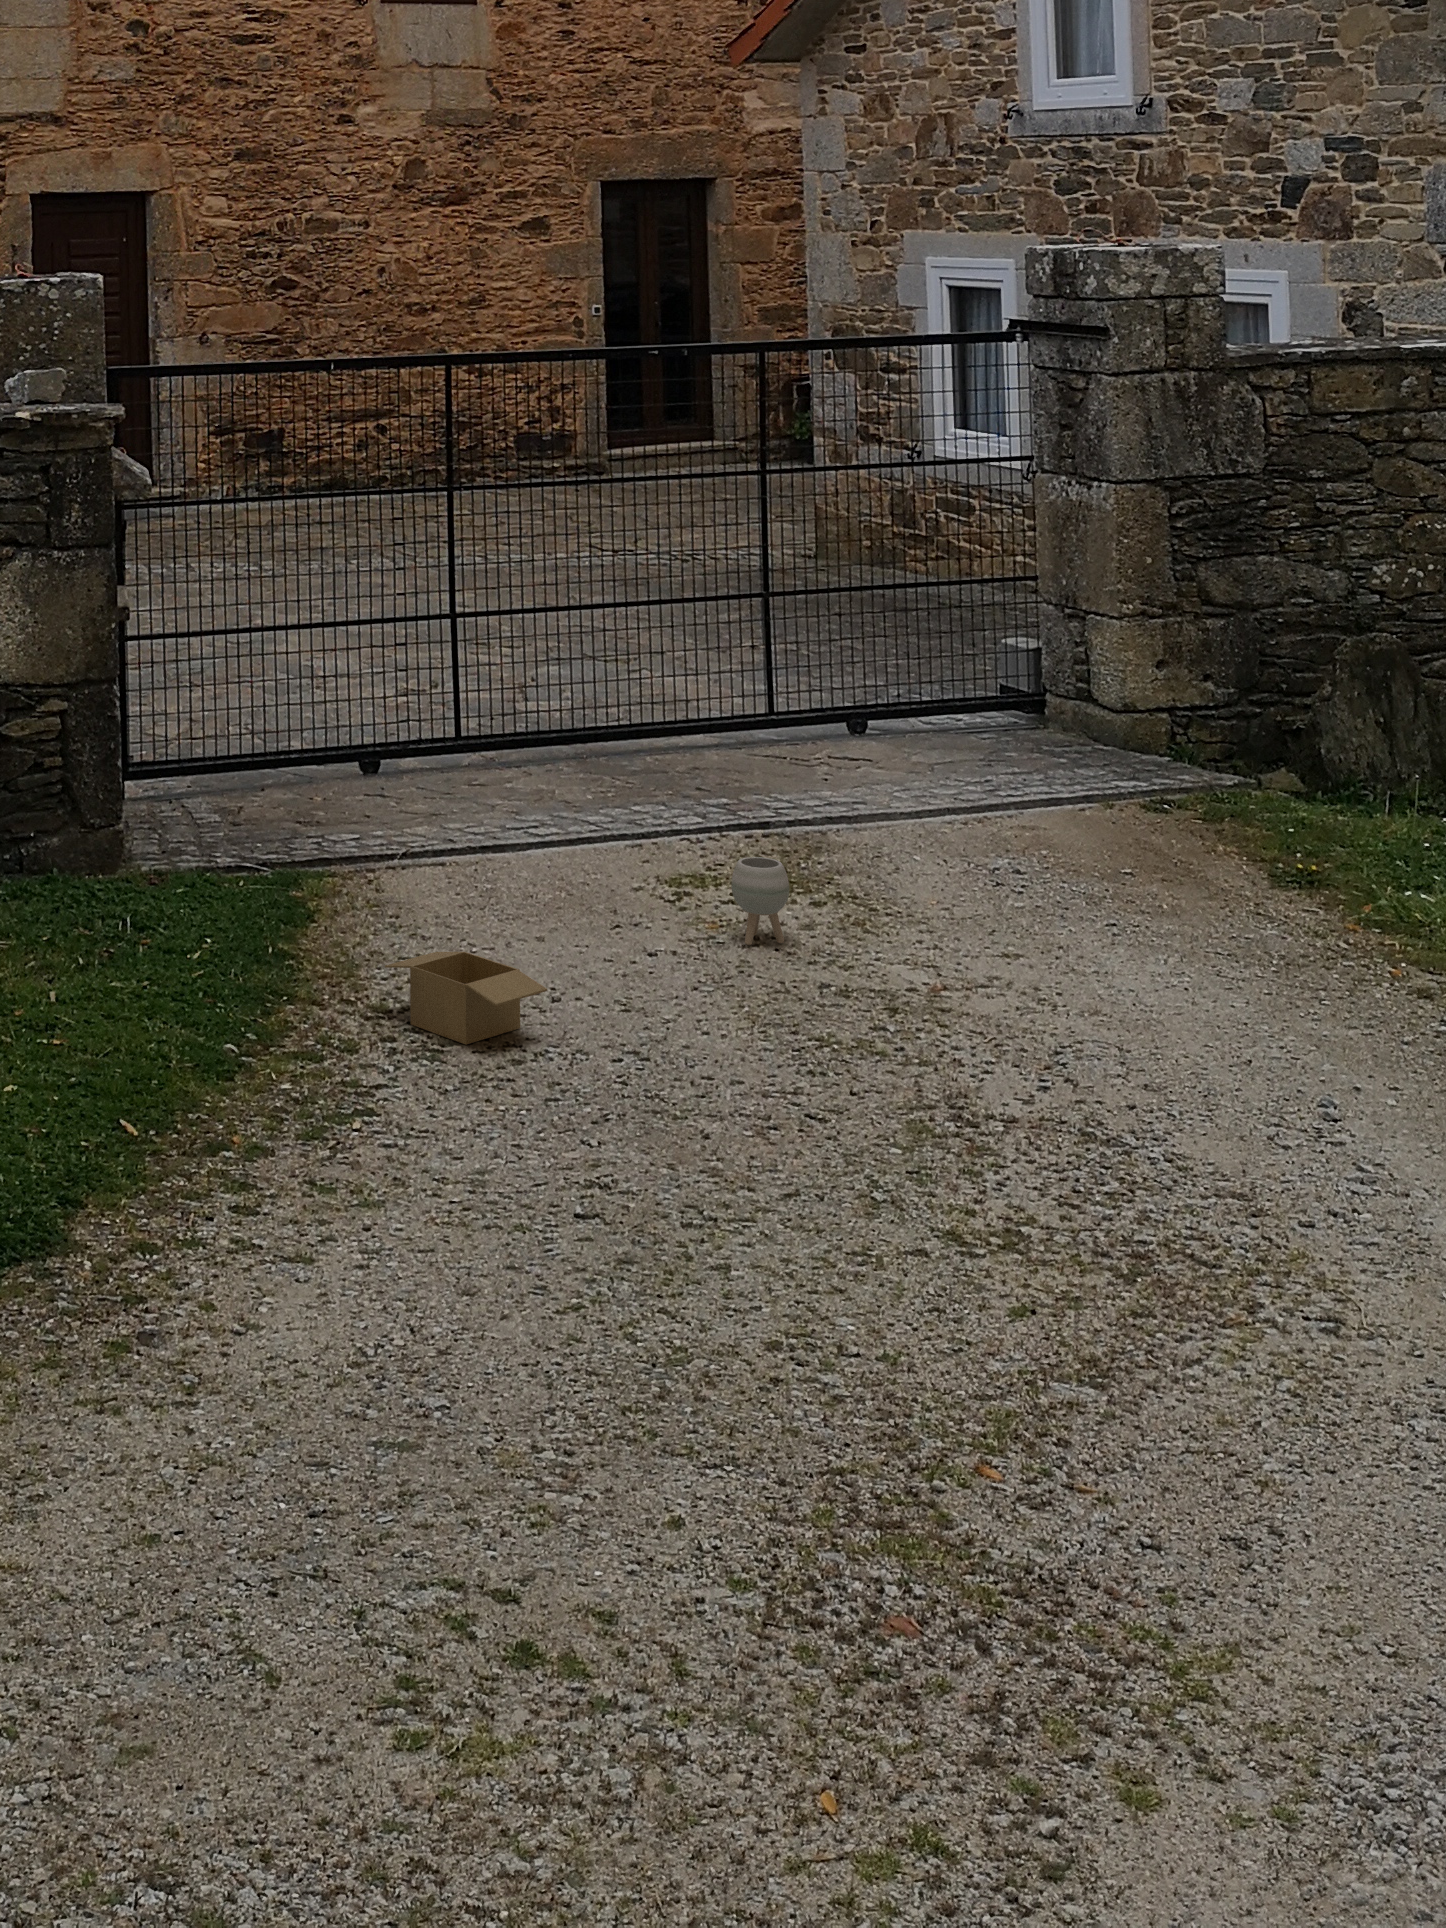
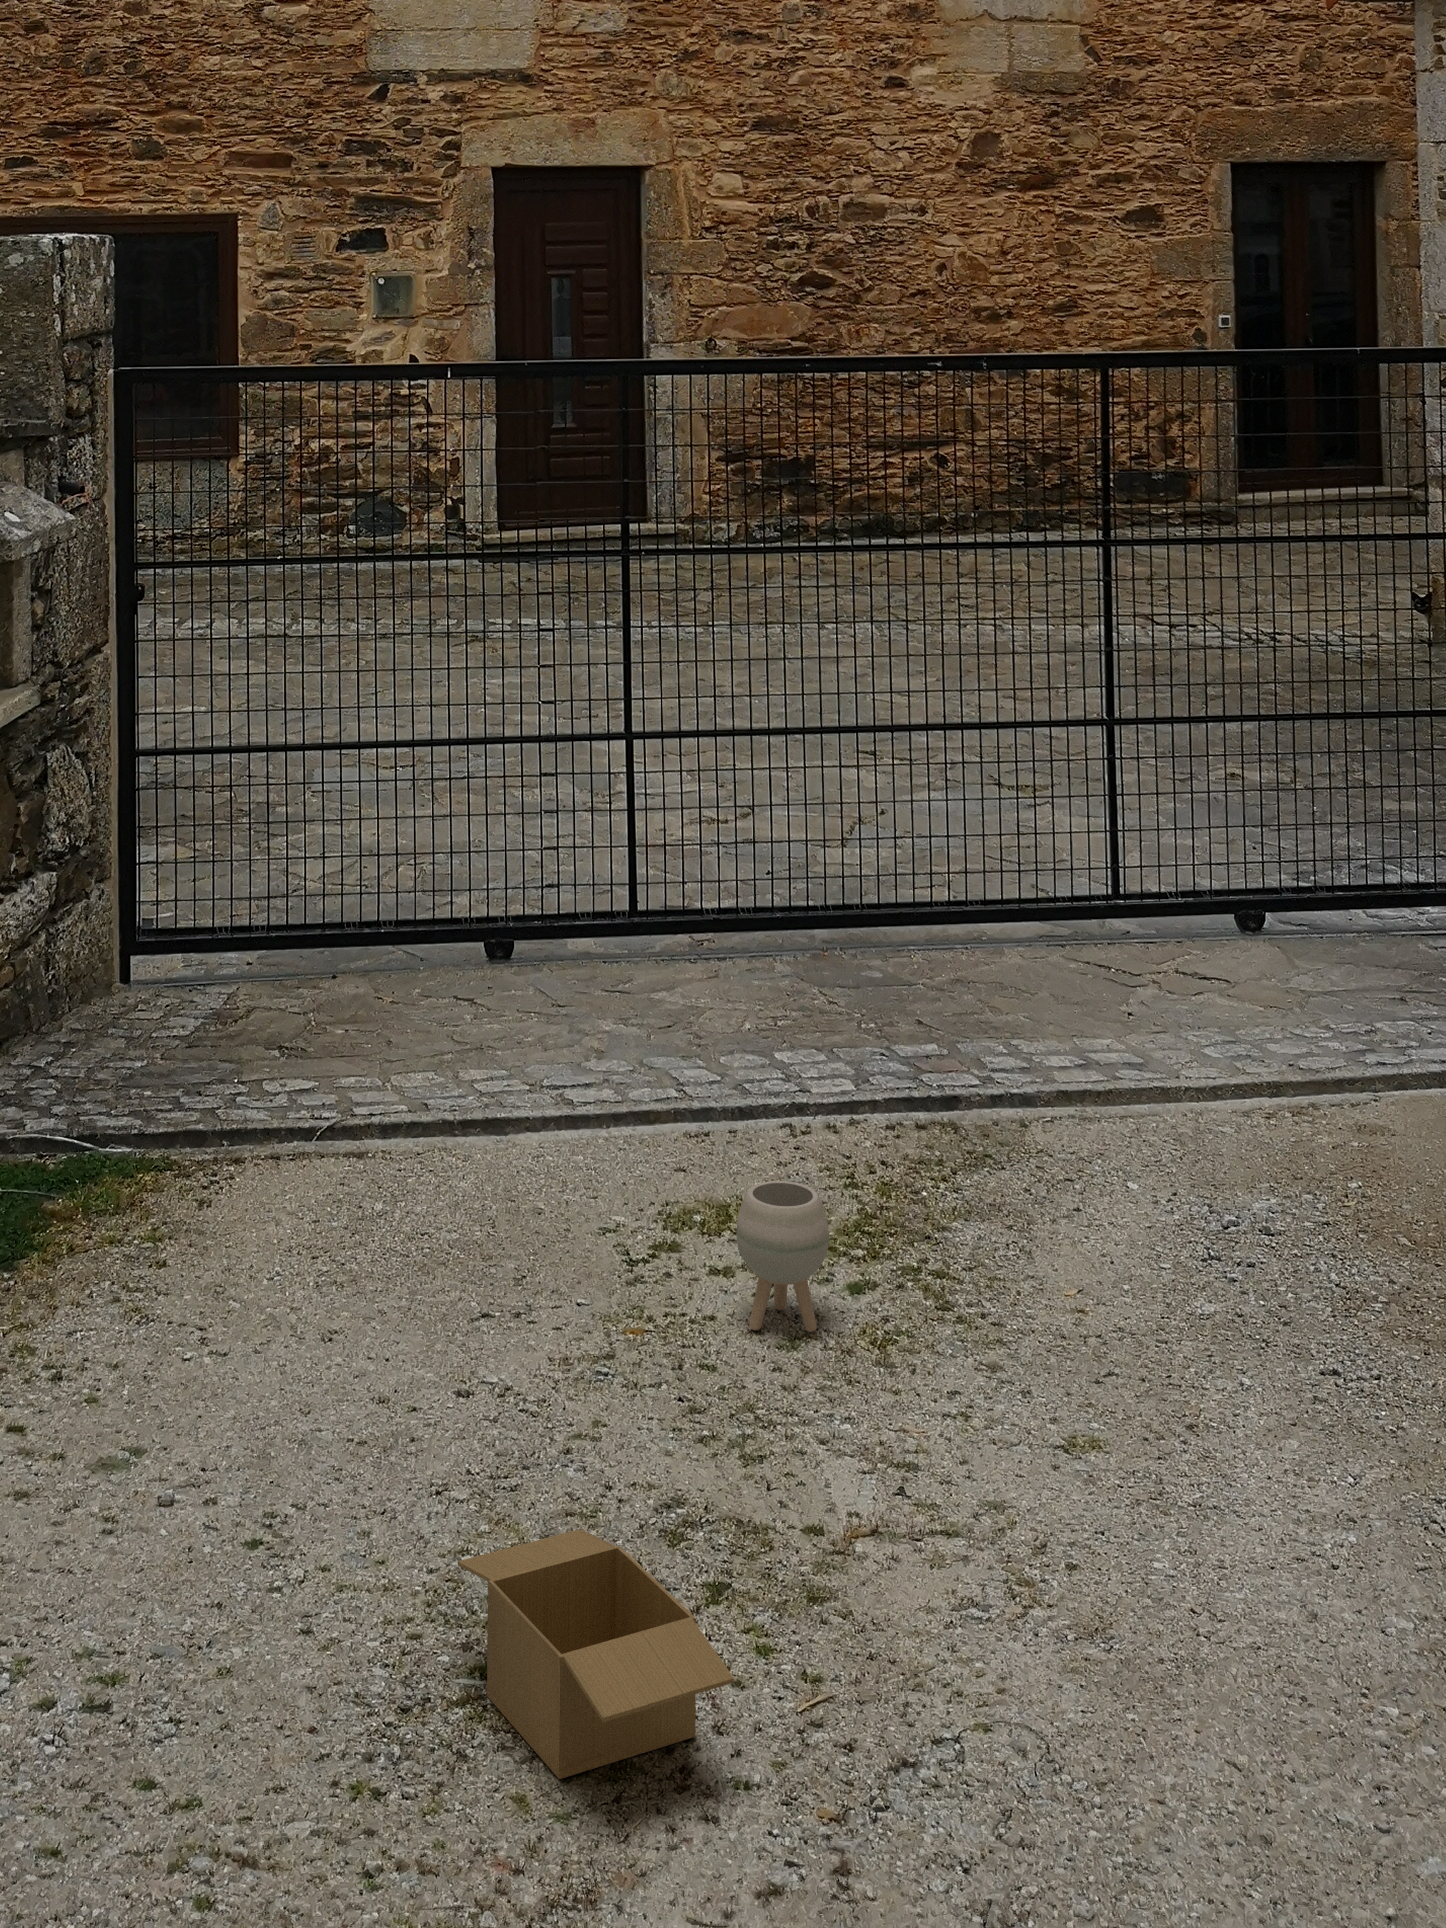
cardboard box: present [385,952,547,1045] -> present [458,1529,734,1779]

